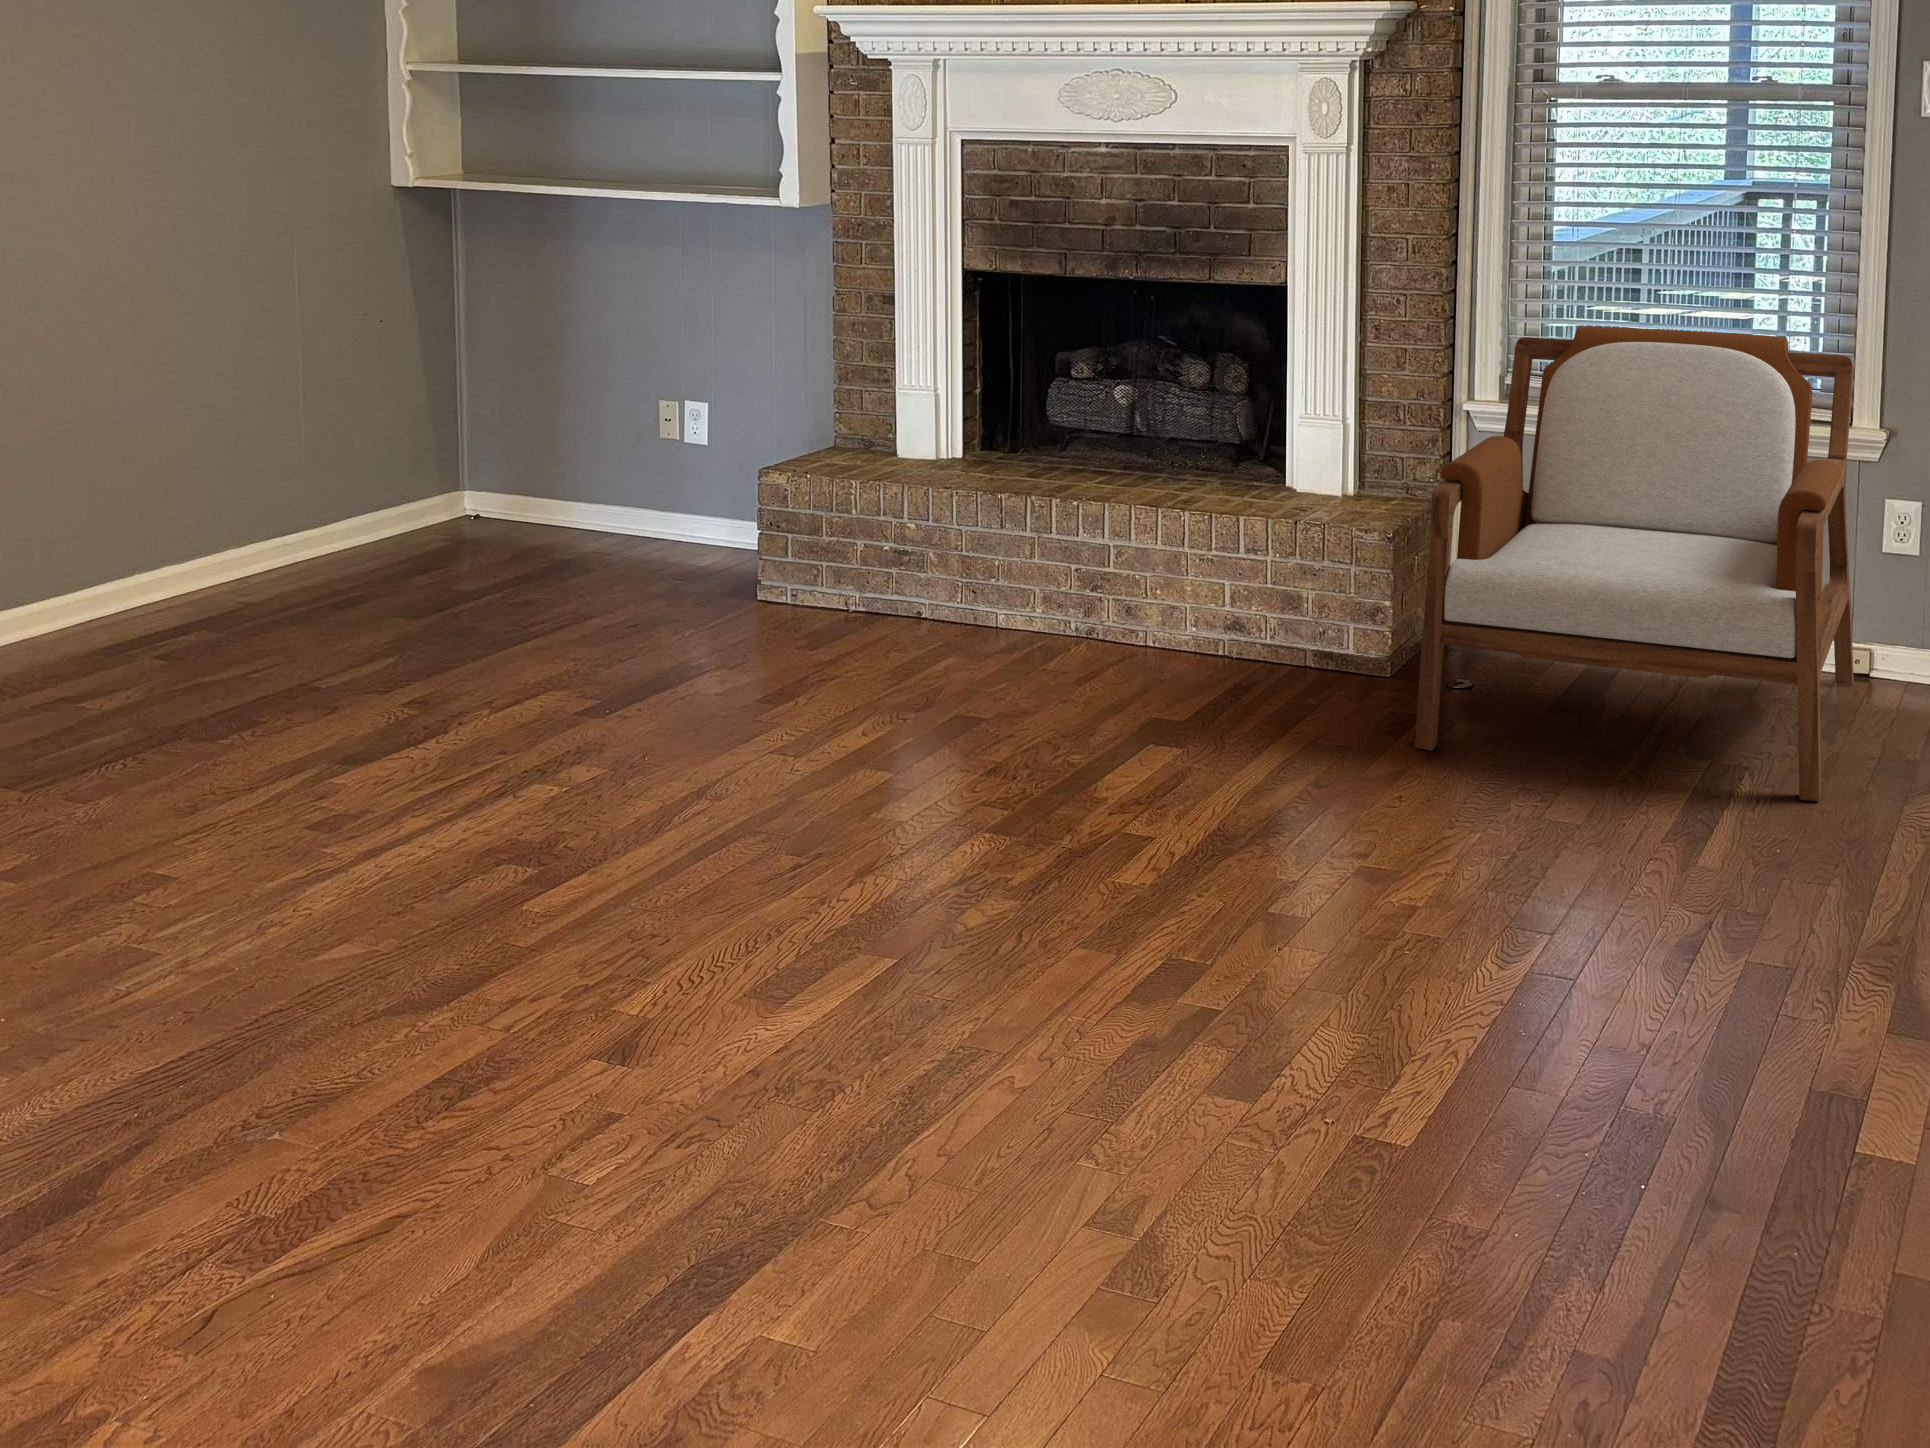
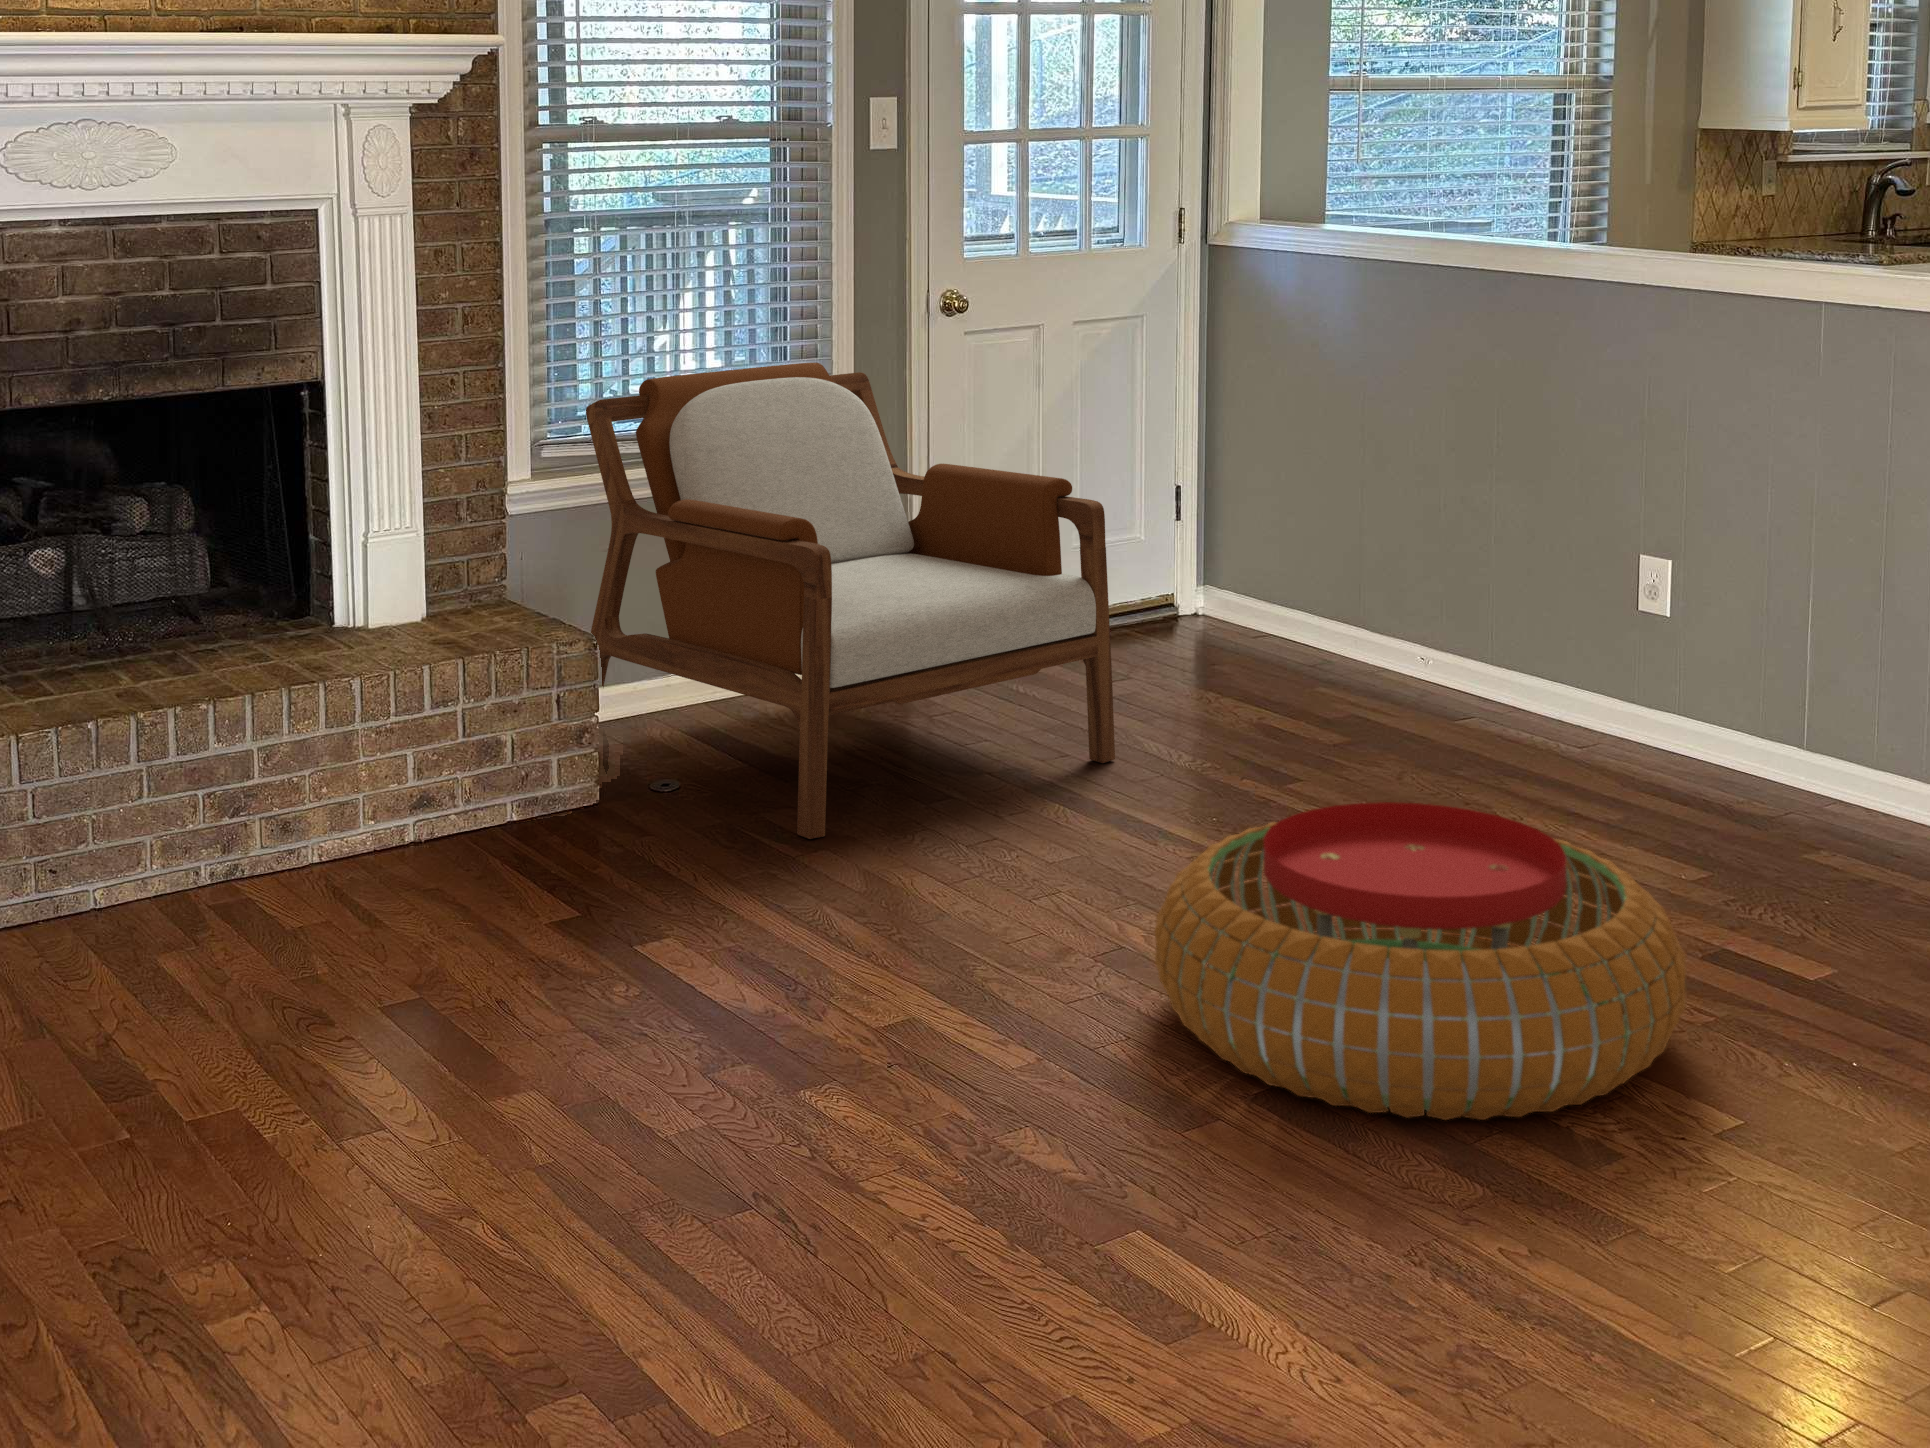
pouf: none [1062,789,1553,1098] -> present [1154,802,1686,1120]

